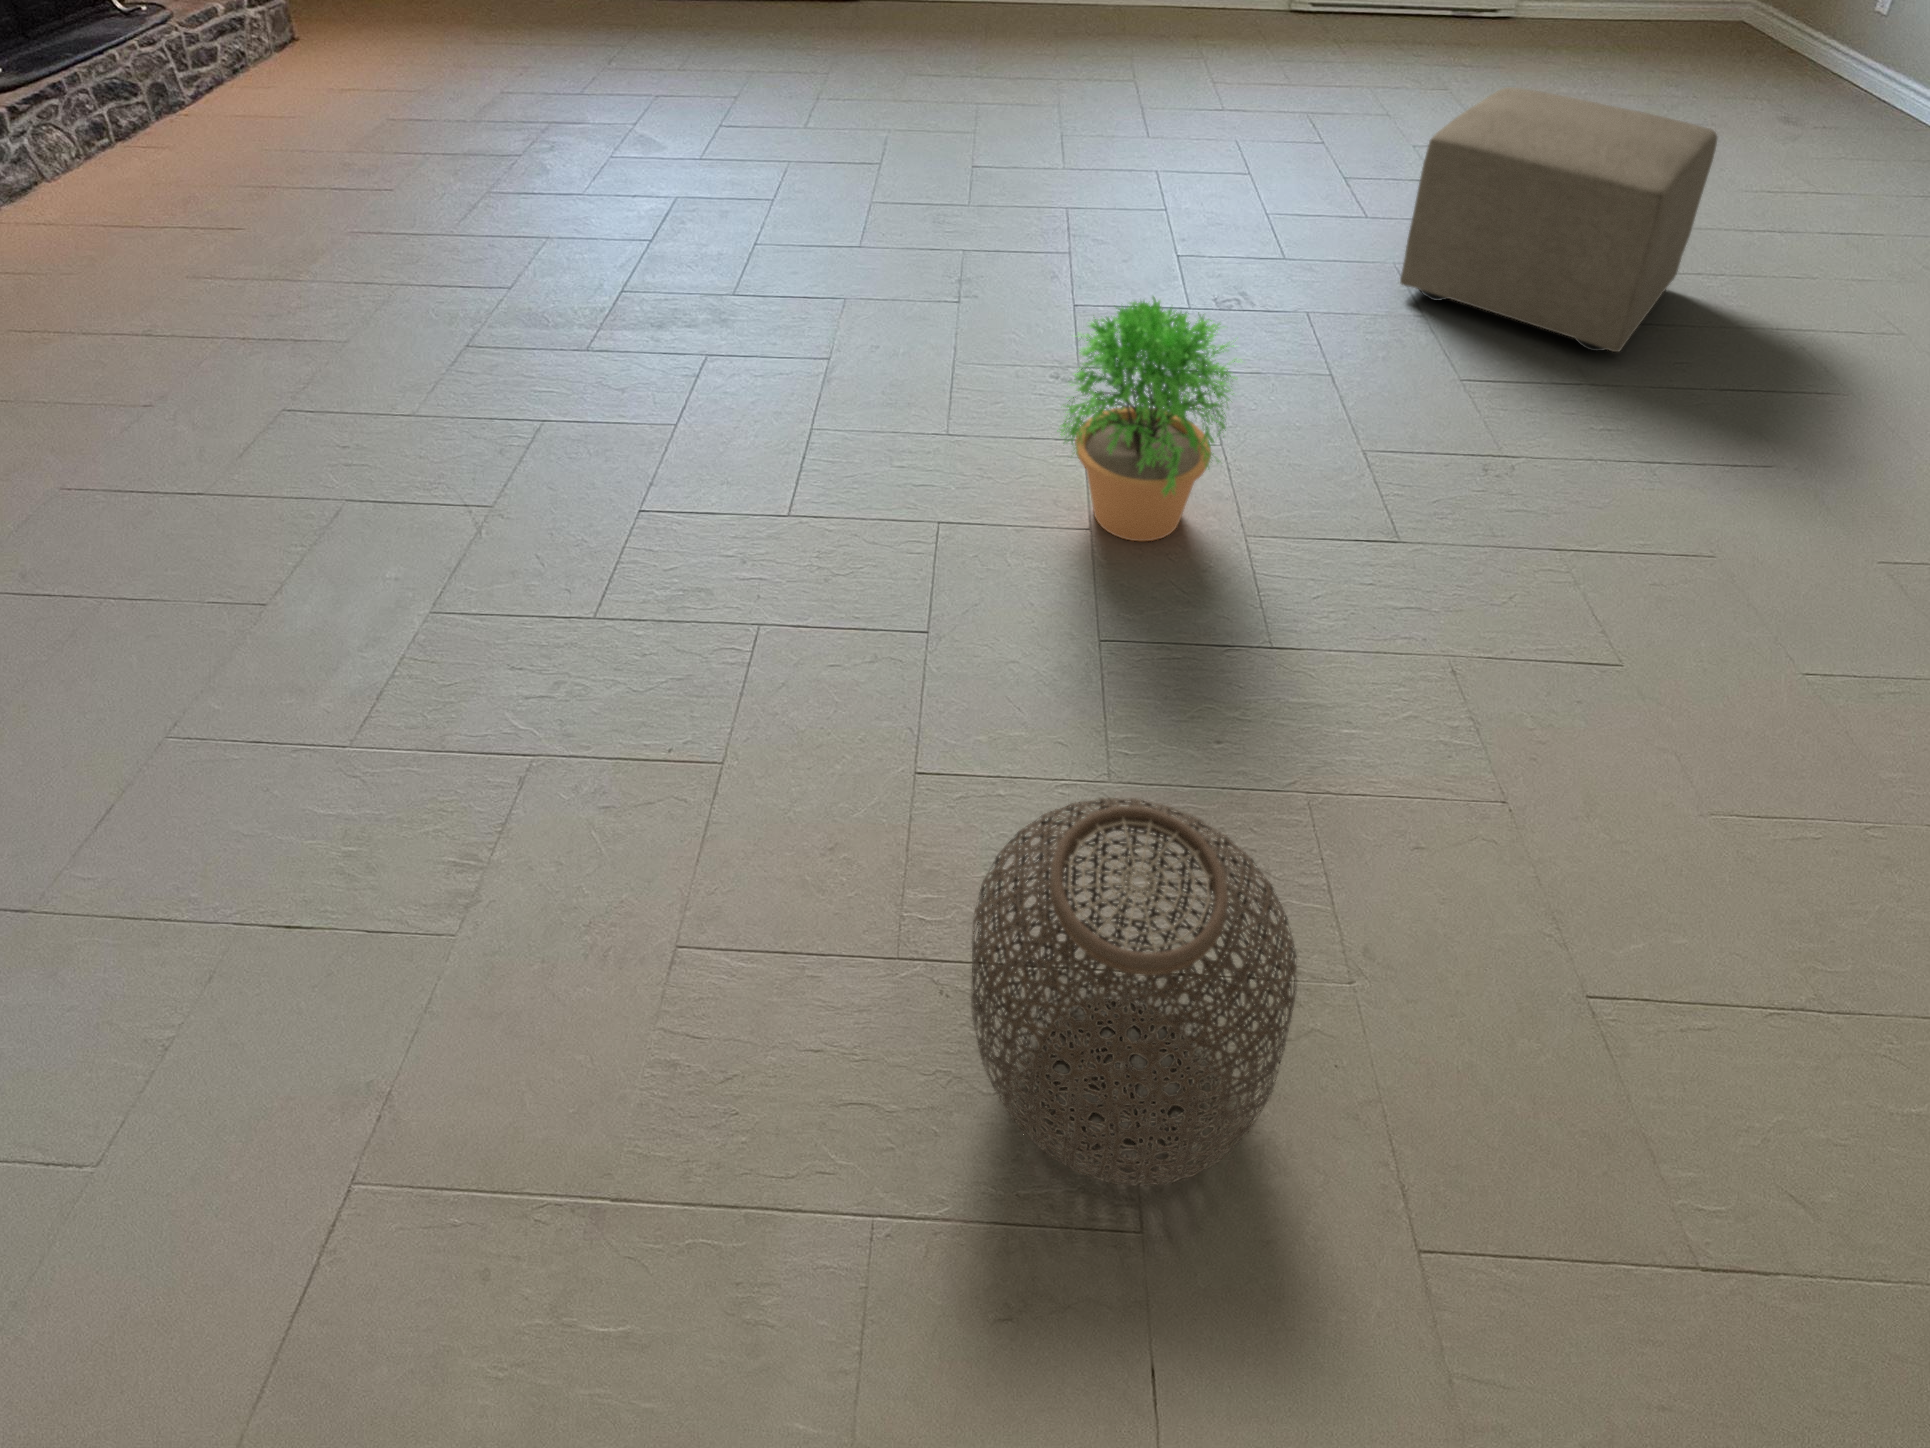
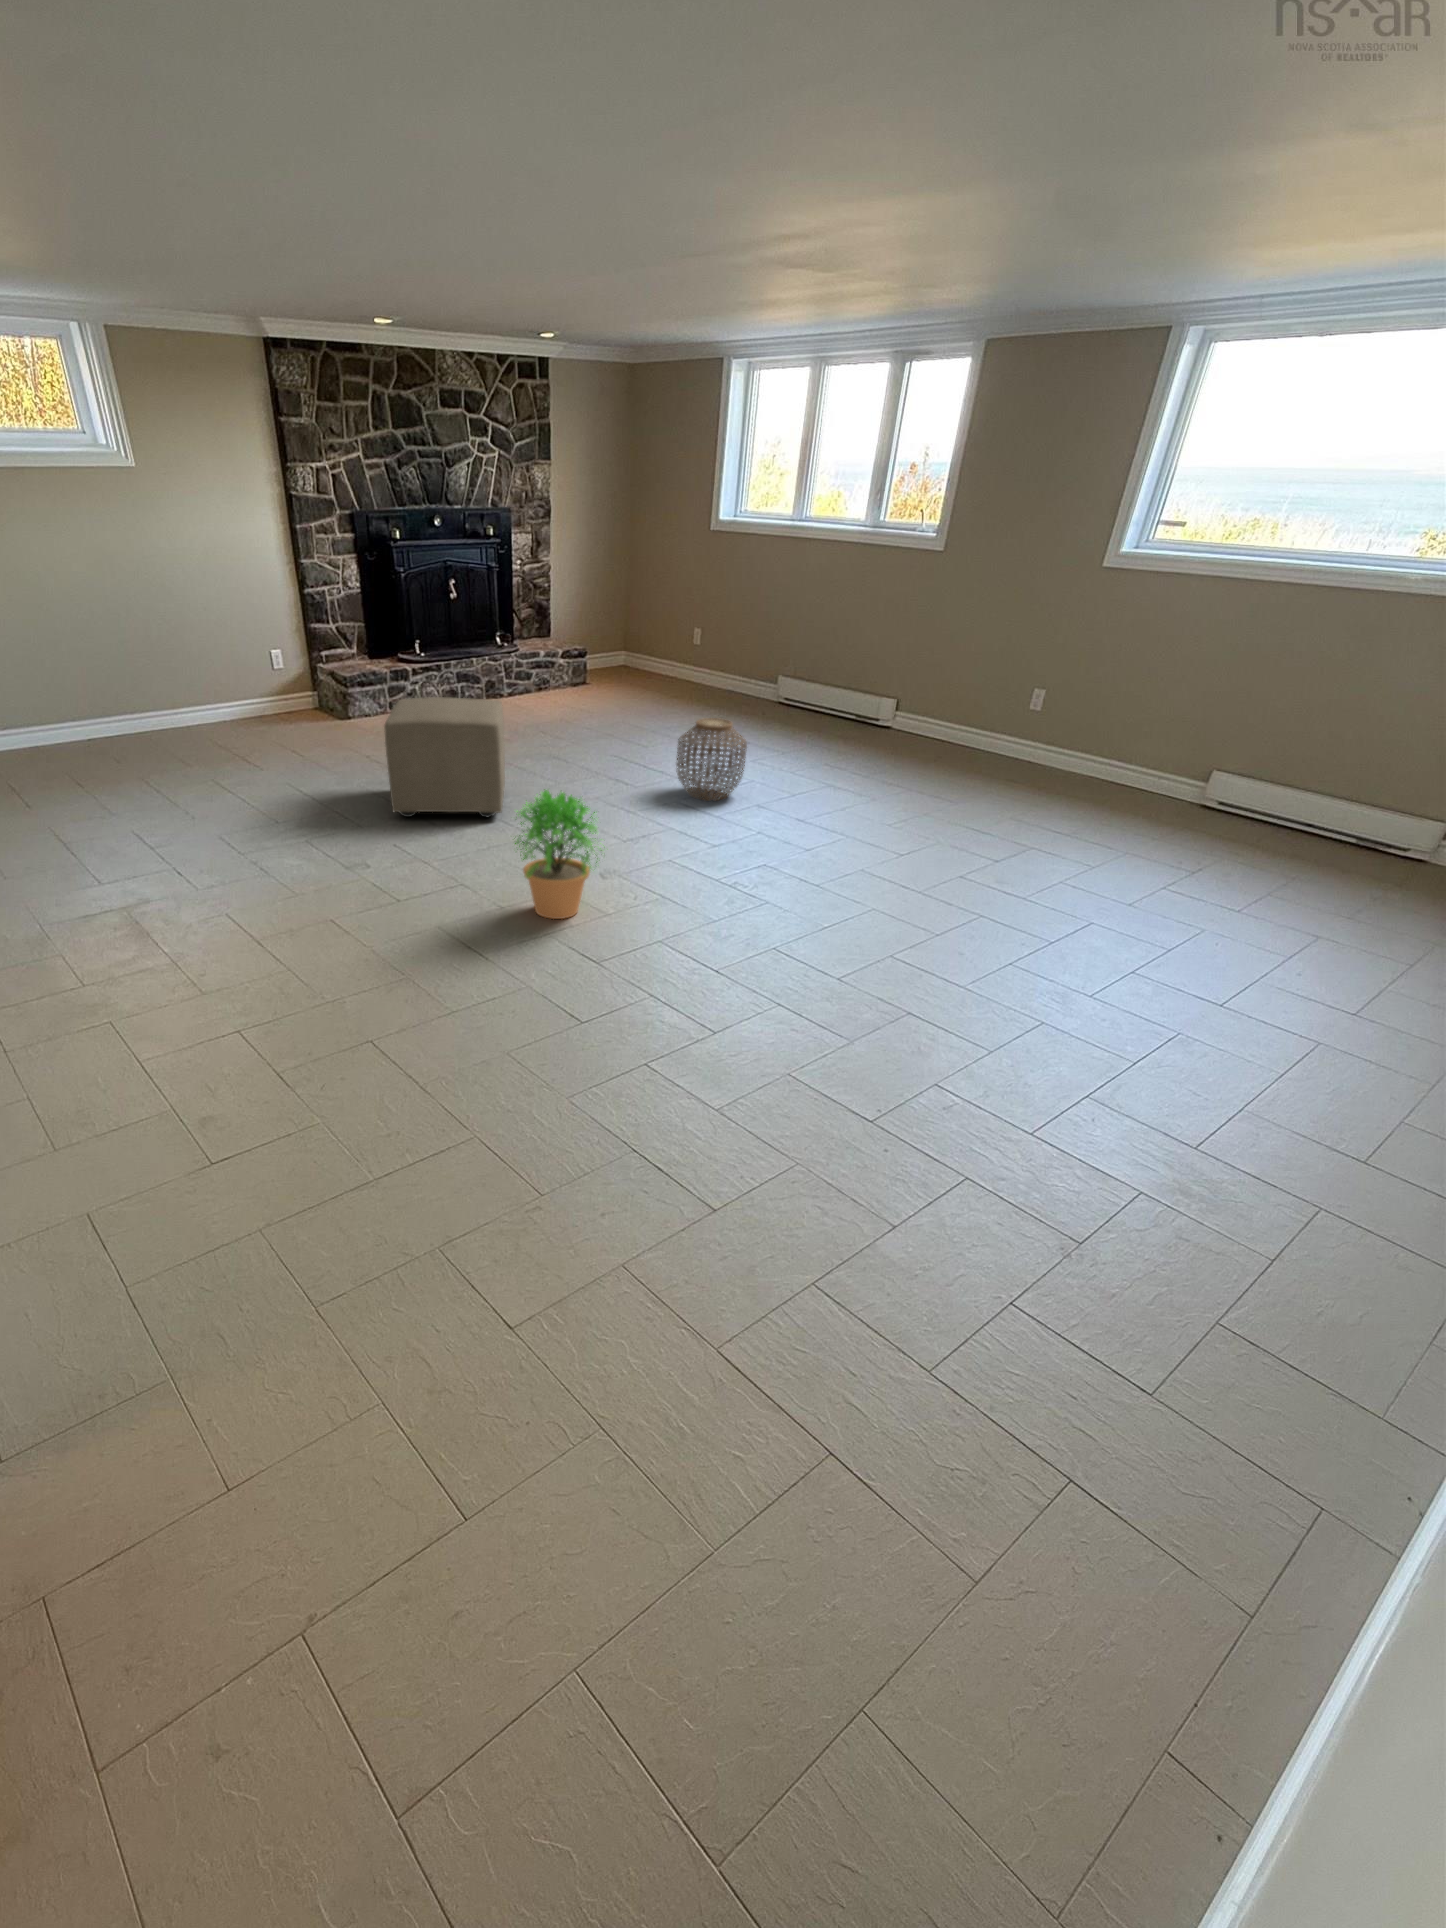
ottoman: present [1400,87,1717,352] -> present [384,697,505,817]
woven basket: present [971,798,1297,1186] -> present [676,718,747,801]

